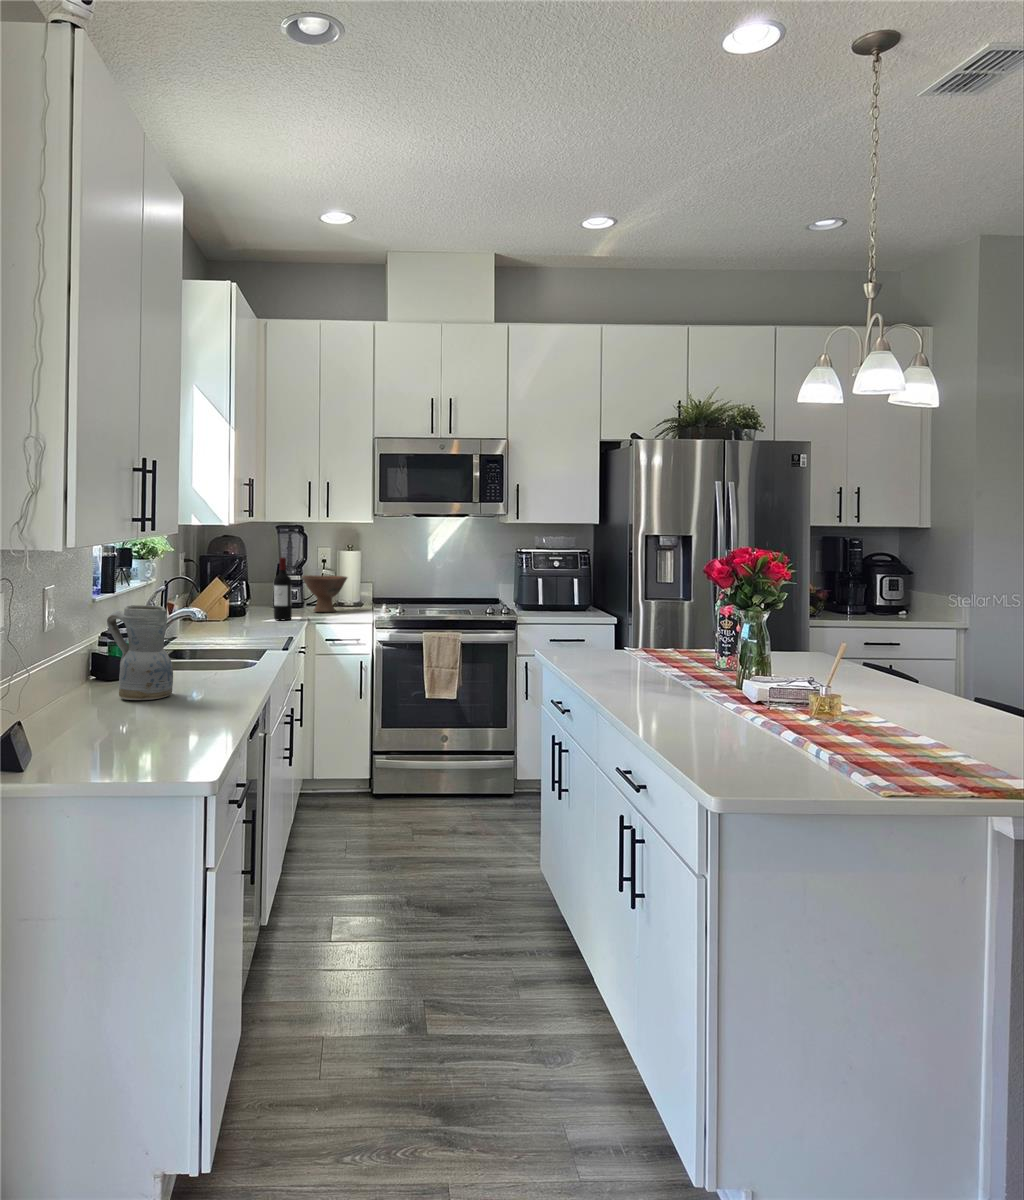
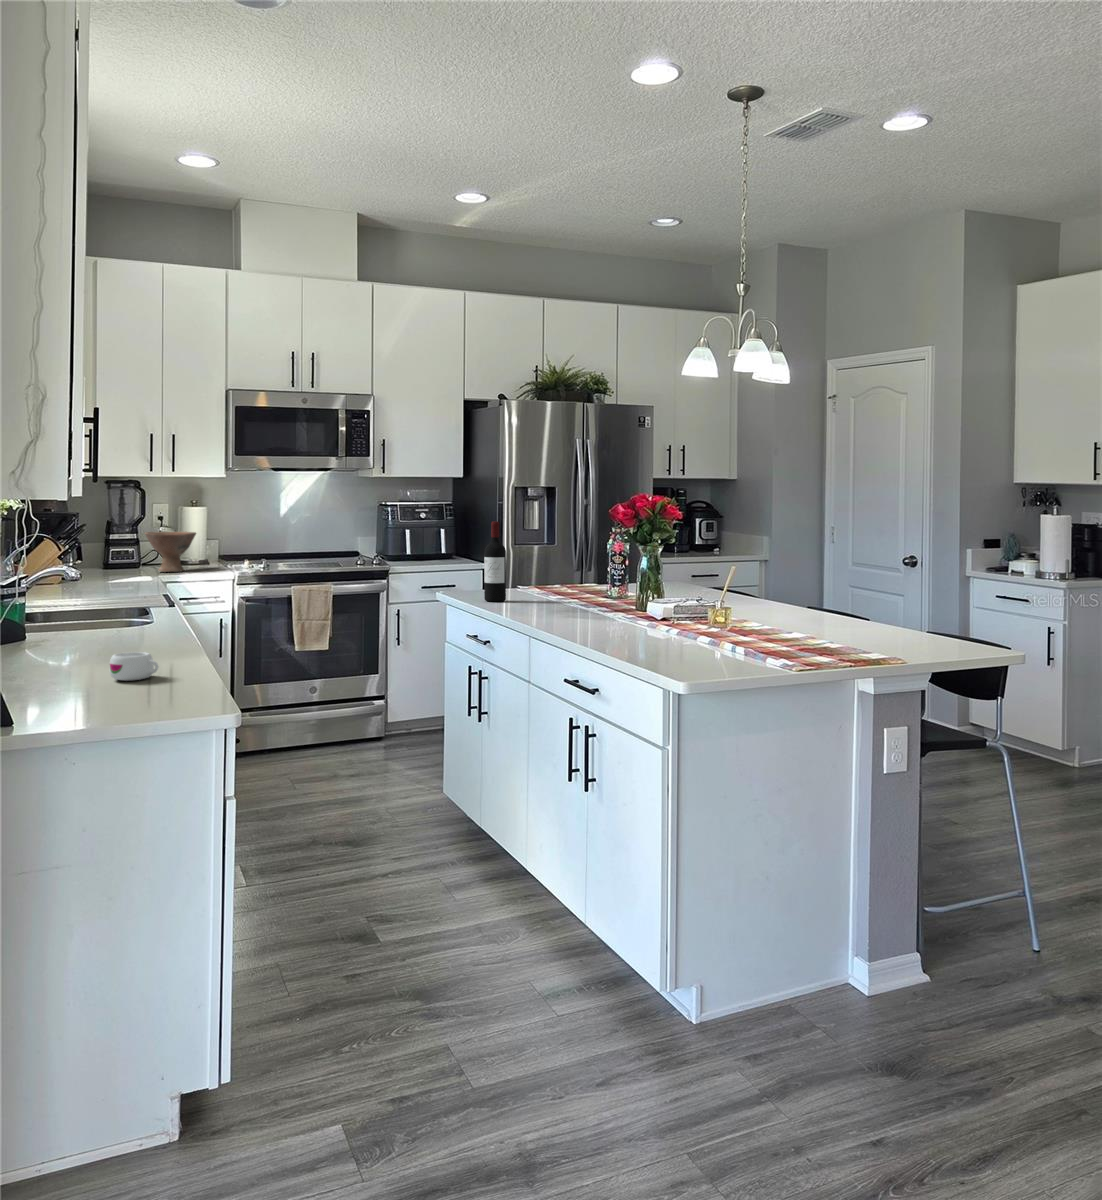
wine bottle: present [274,557,292,620] -> present [484,521,506,602]
ceramic pitcher: present [107,605,173,700] -> none [54,554,123,647]
mug: none [82,720,132,754] -> present [110,652,159,681]

